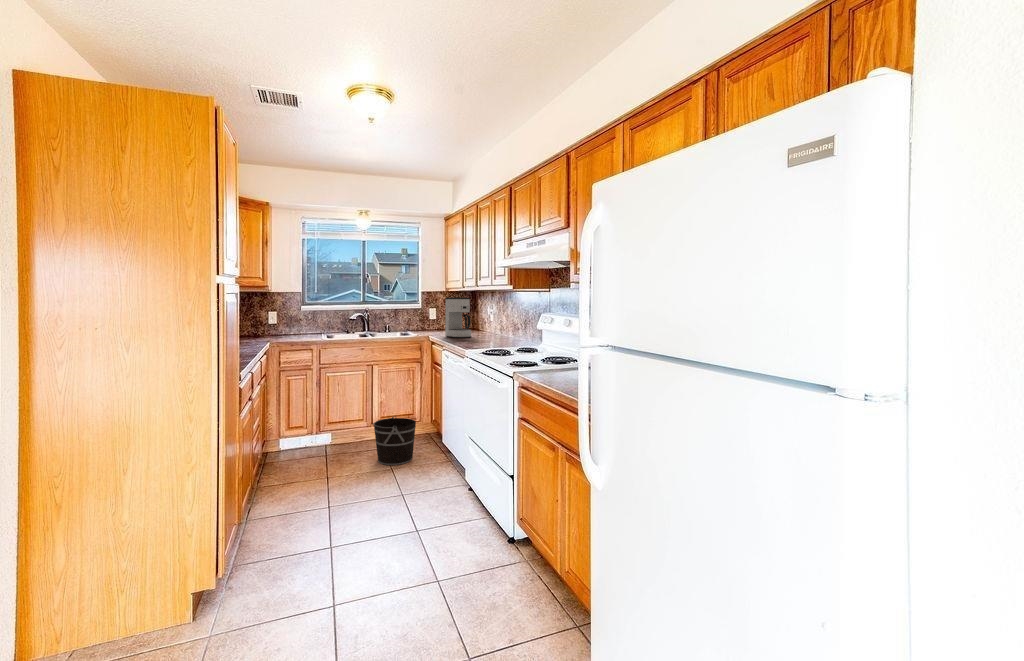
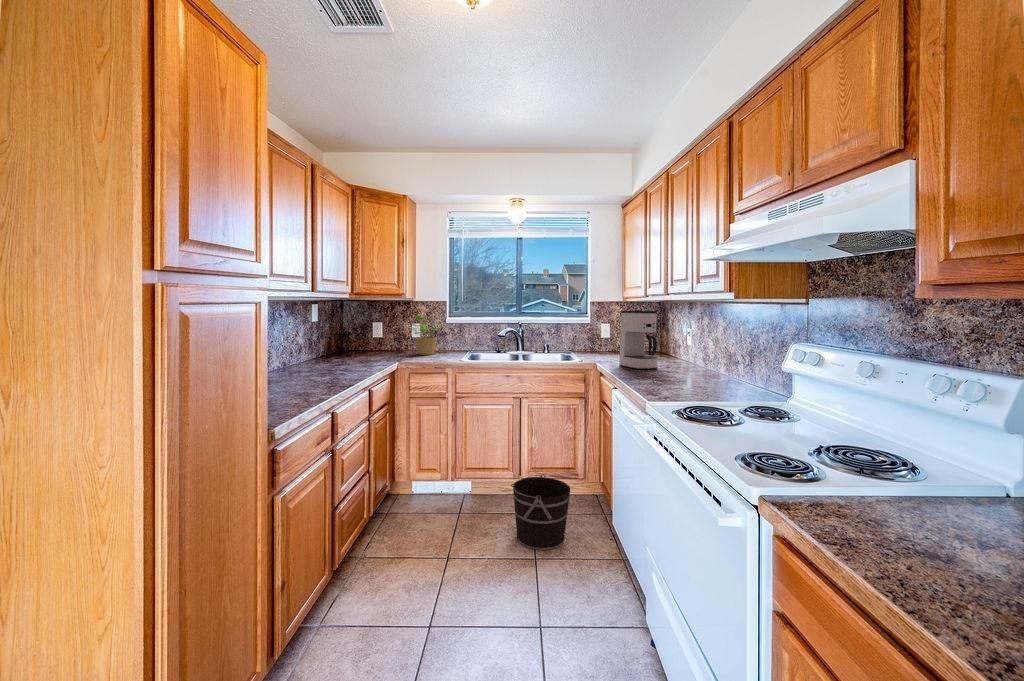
potted plant: none [270,303,299,336] -> present [410,316,442,355]

